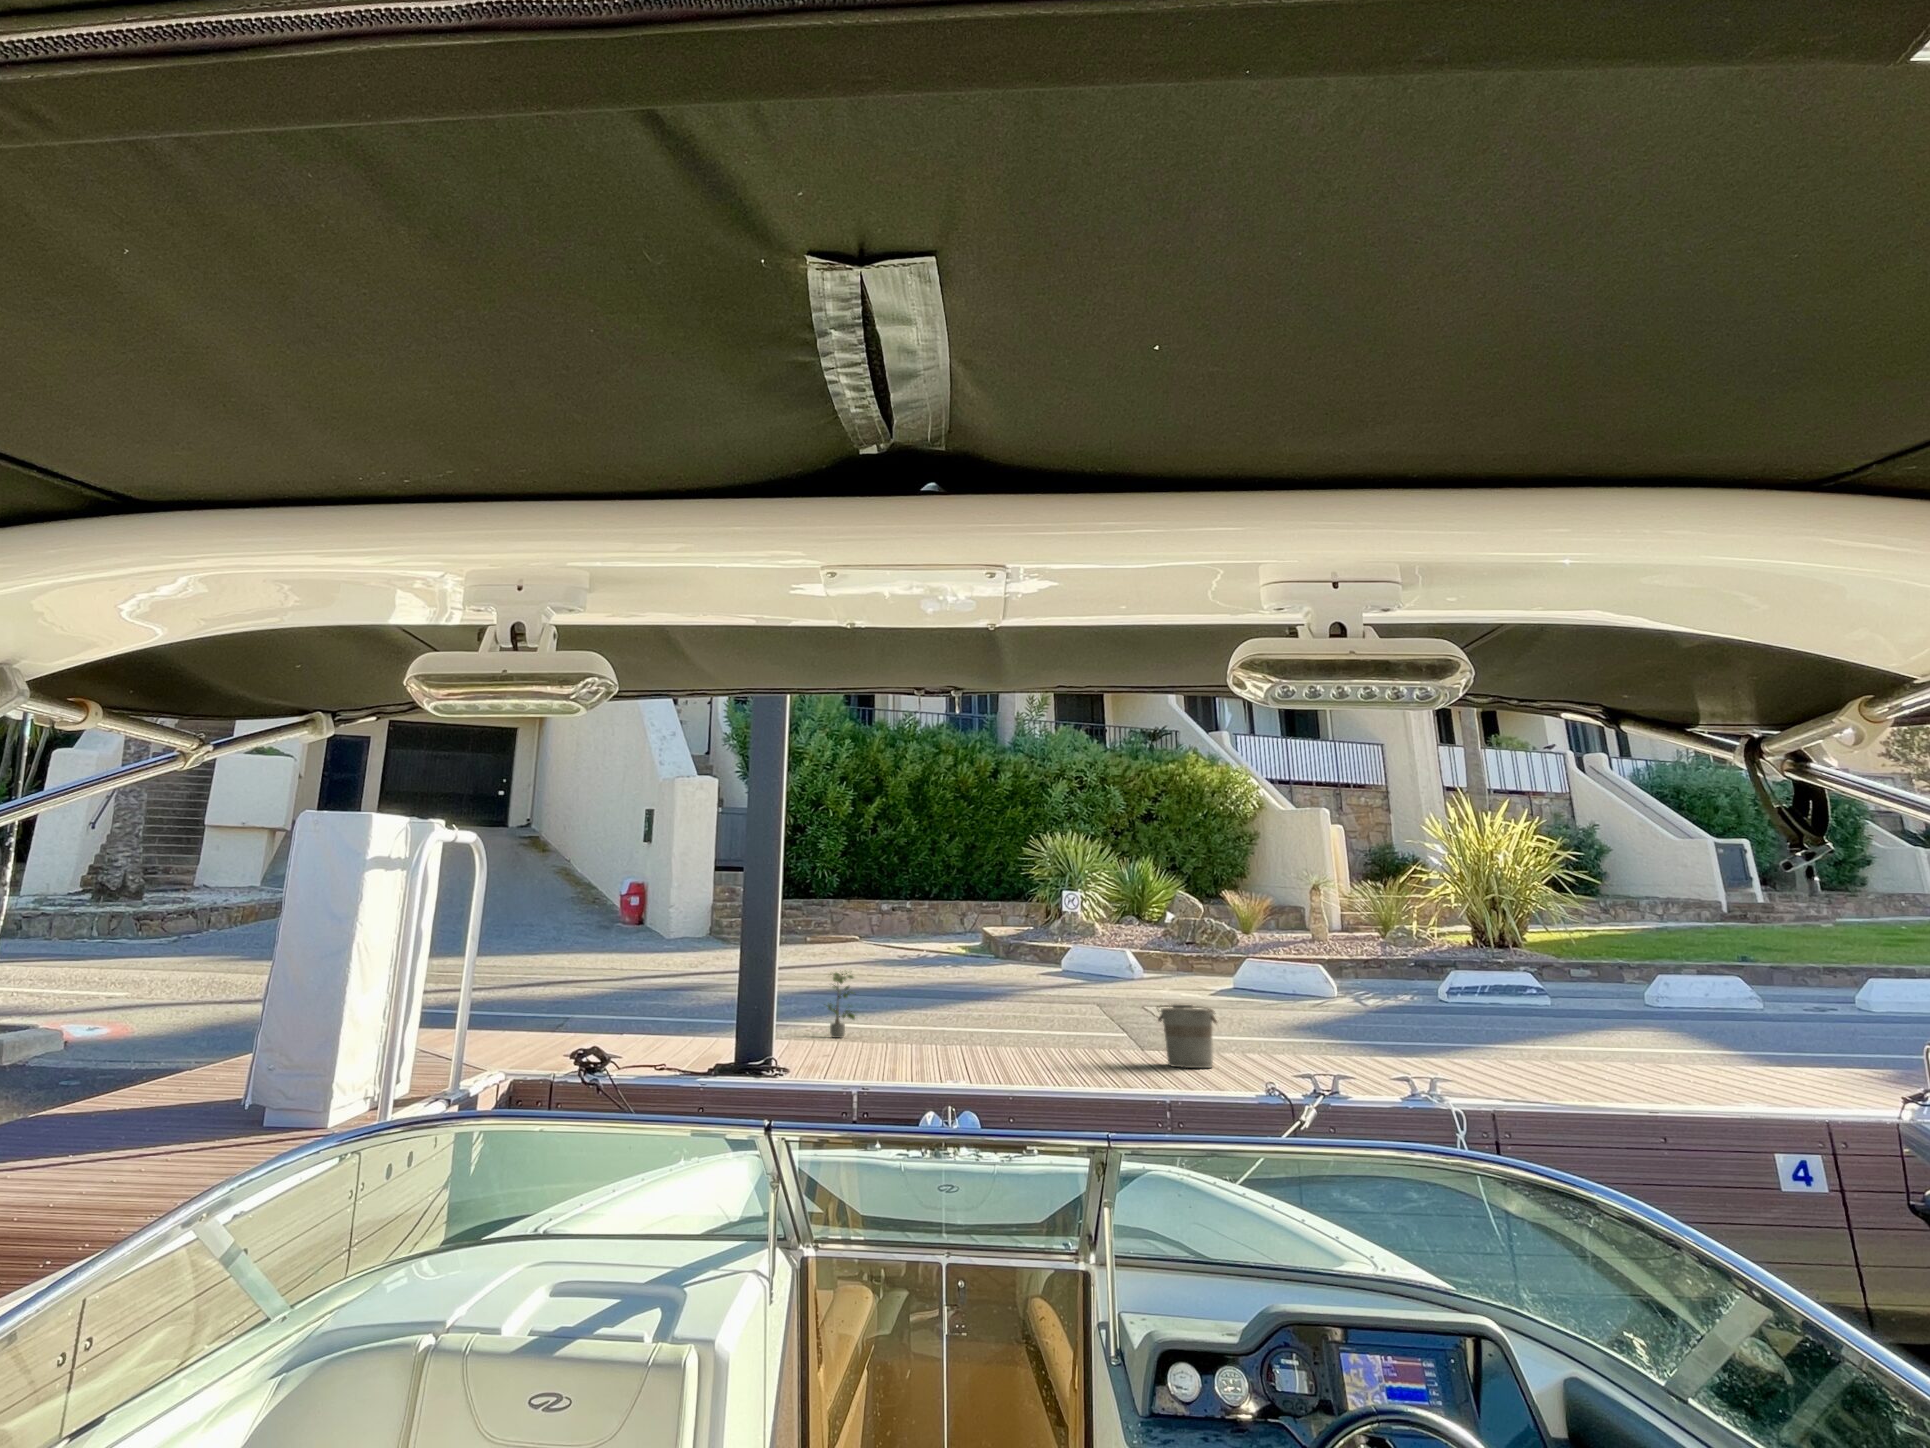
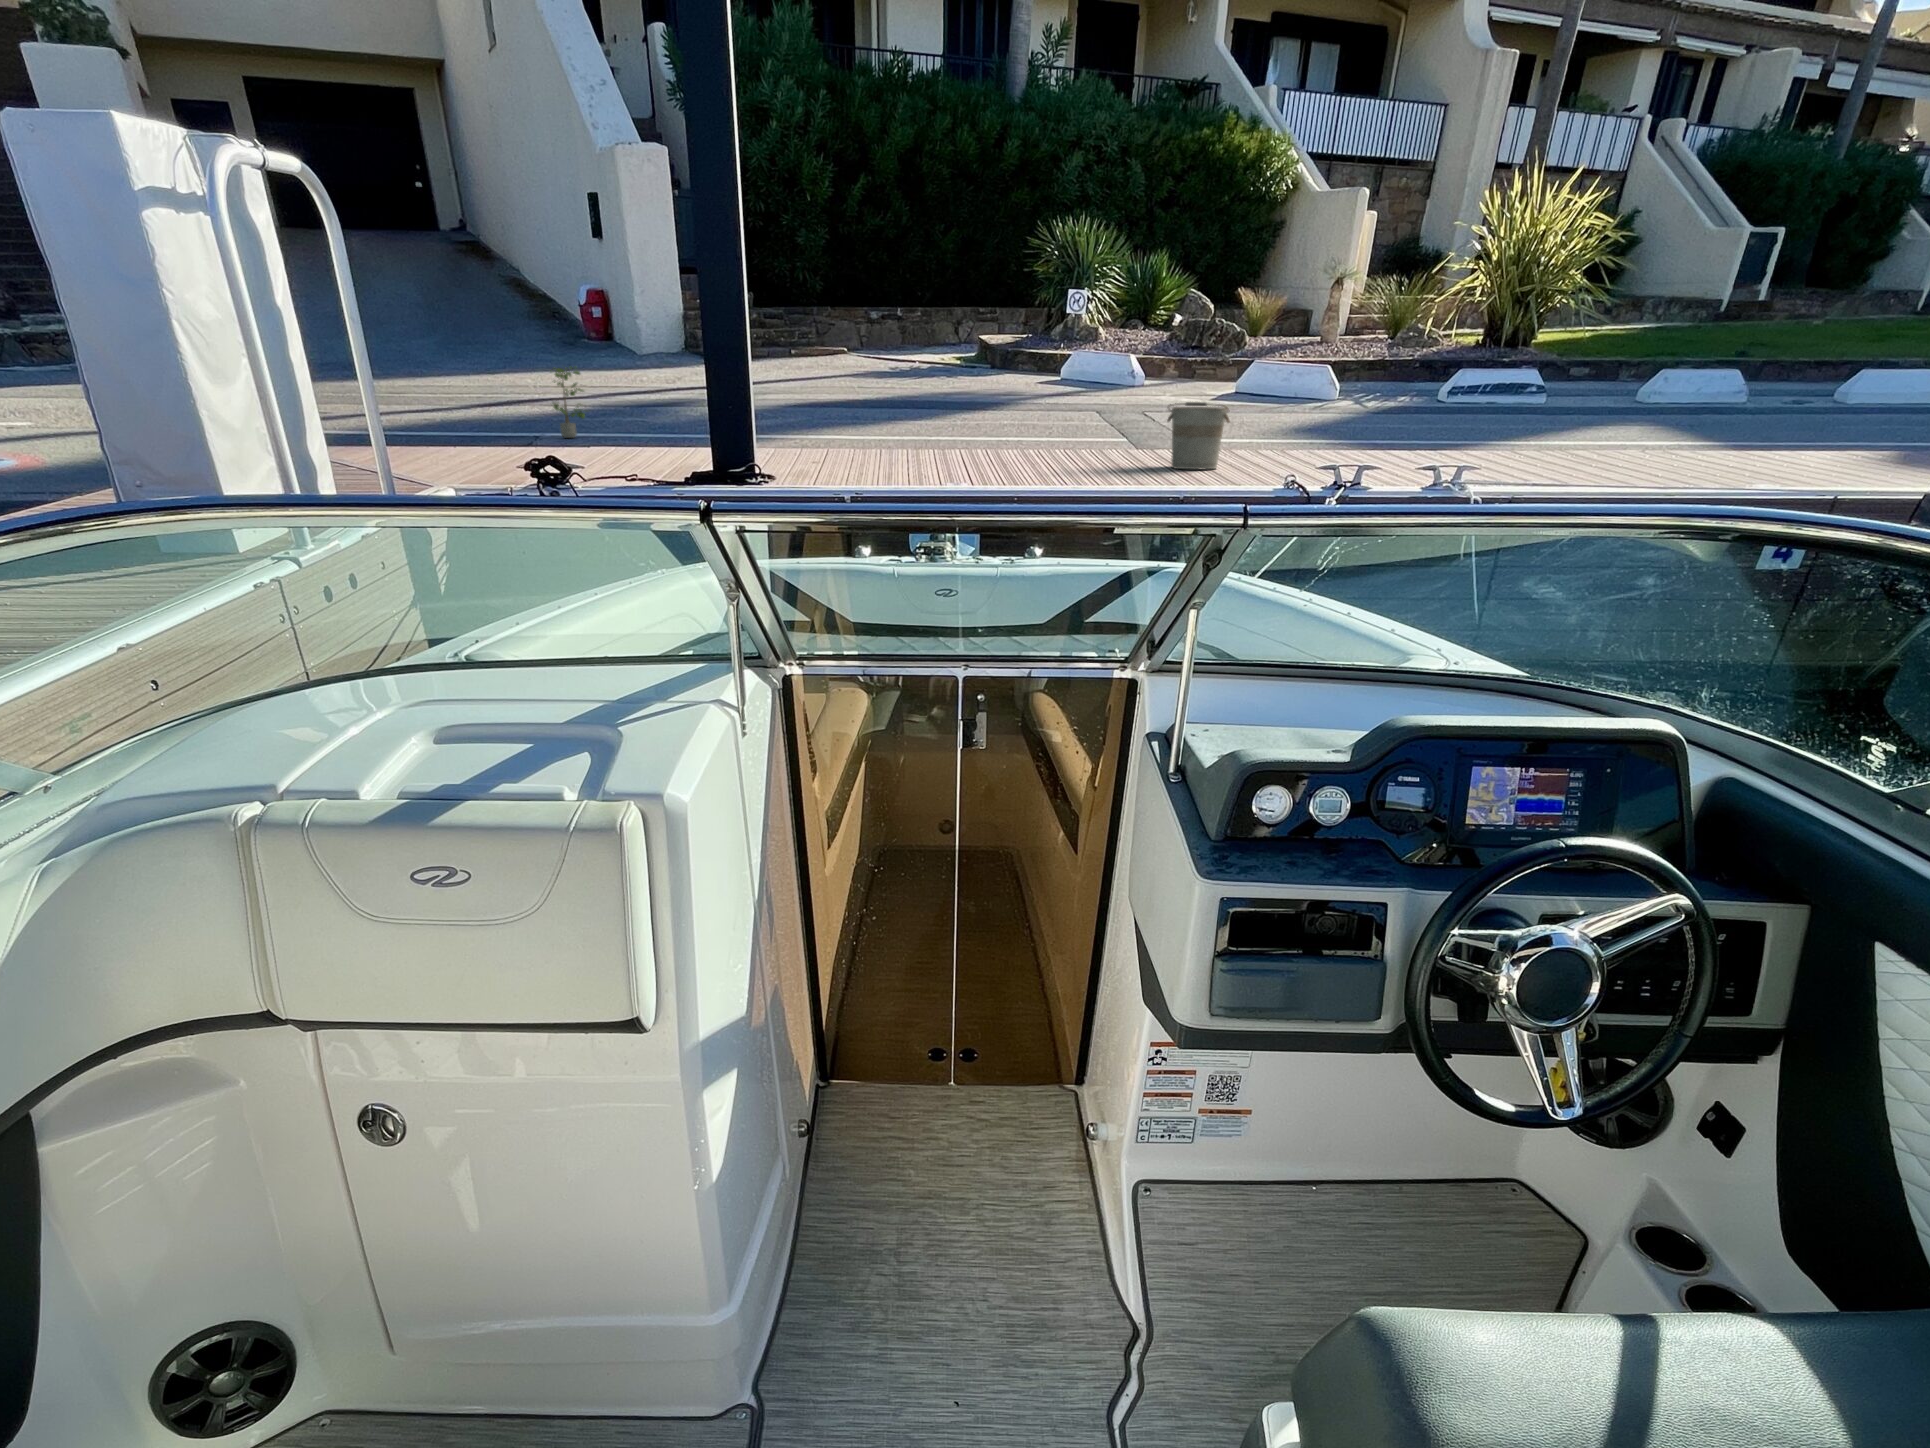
potted plant: present [827,973,855,1038] -> present [550,366,585,438]

